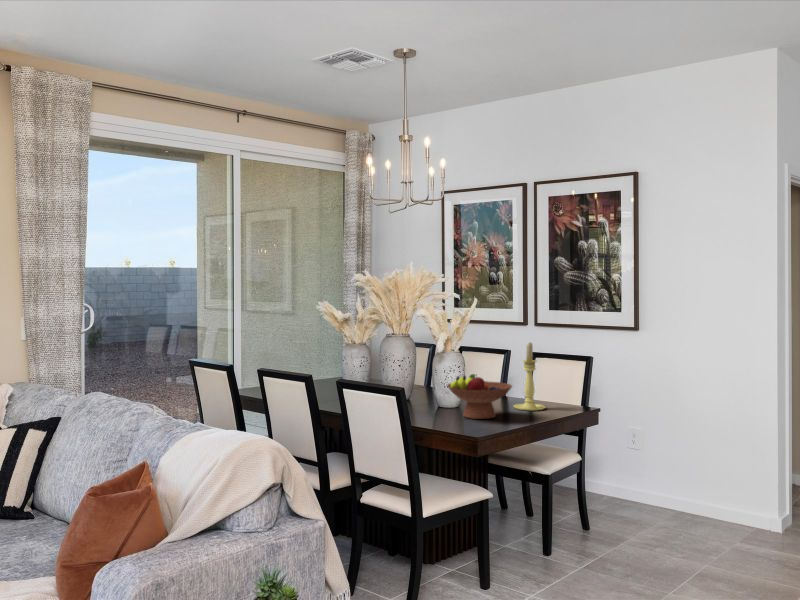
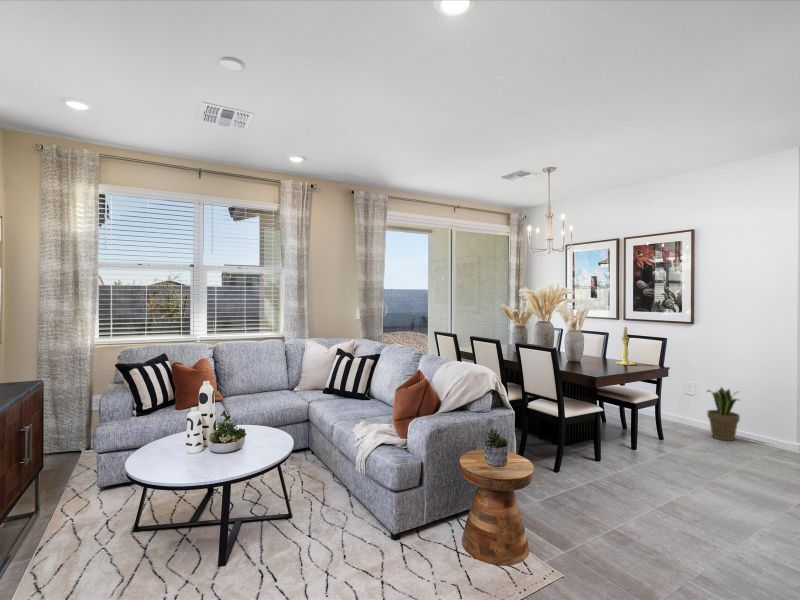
fruit bowl: present [447,374,512,419] -> none [576,343,616,367]
potted plant: none [652,435,700,523] -> present [707,388,740,441]

